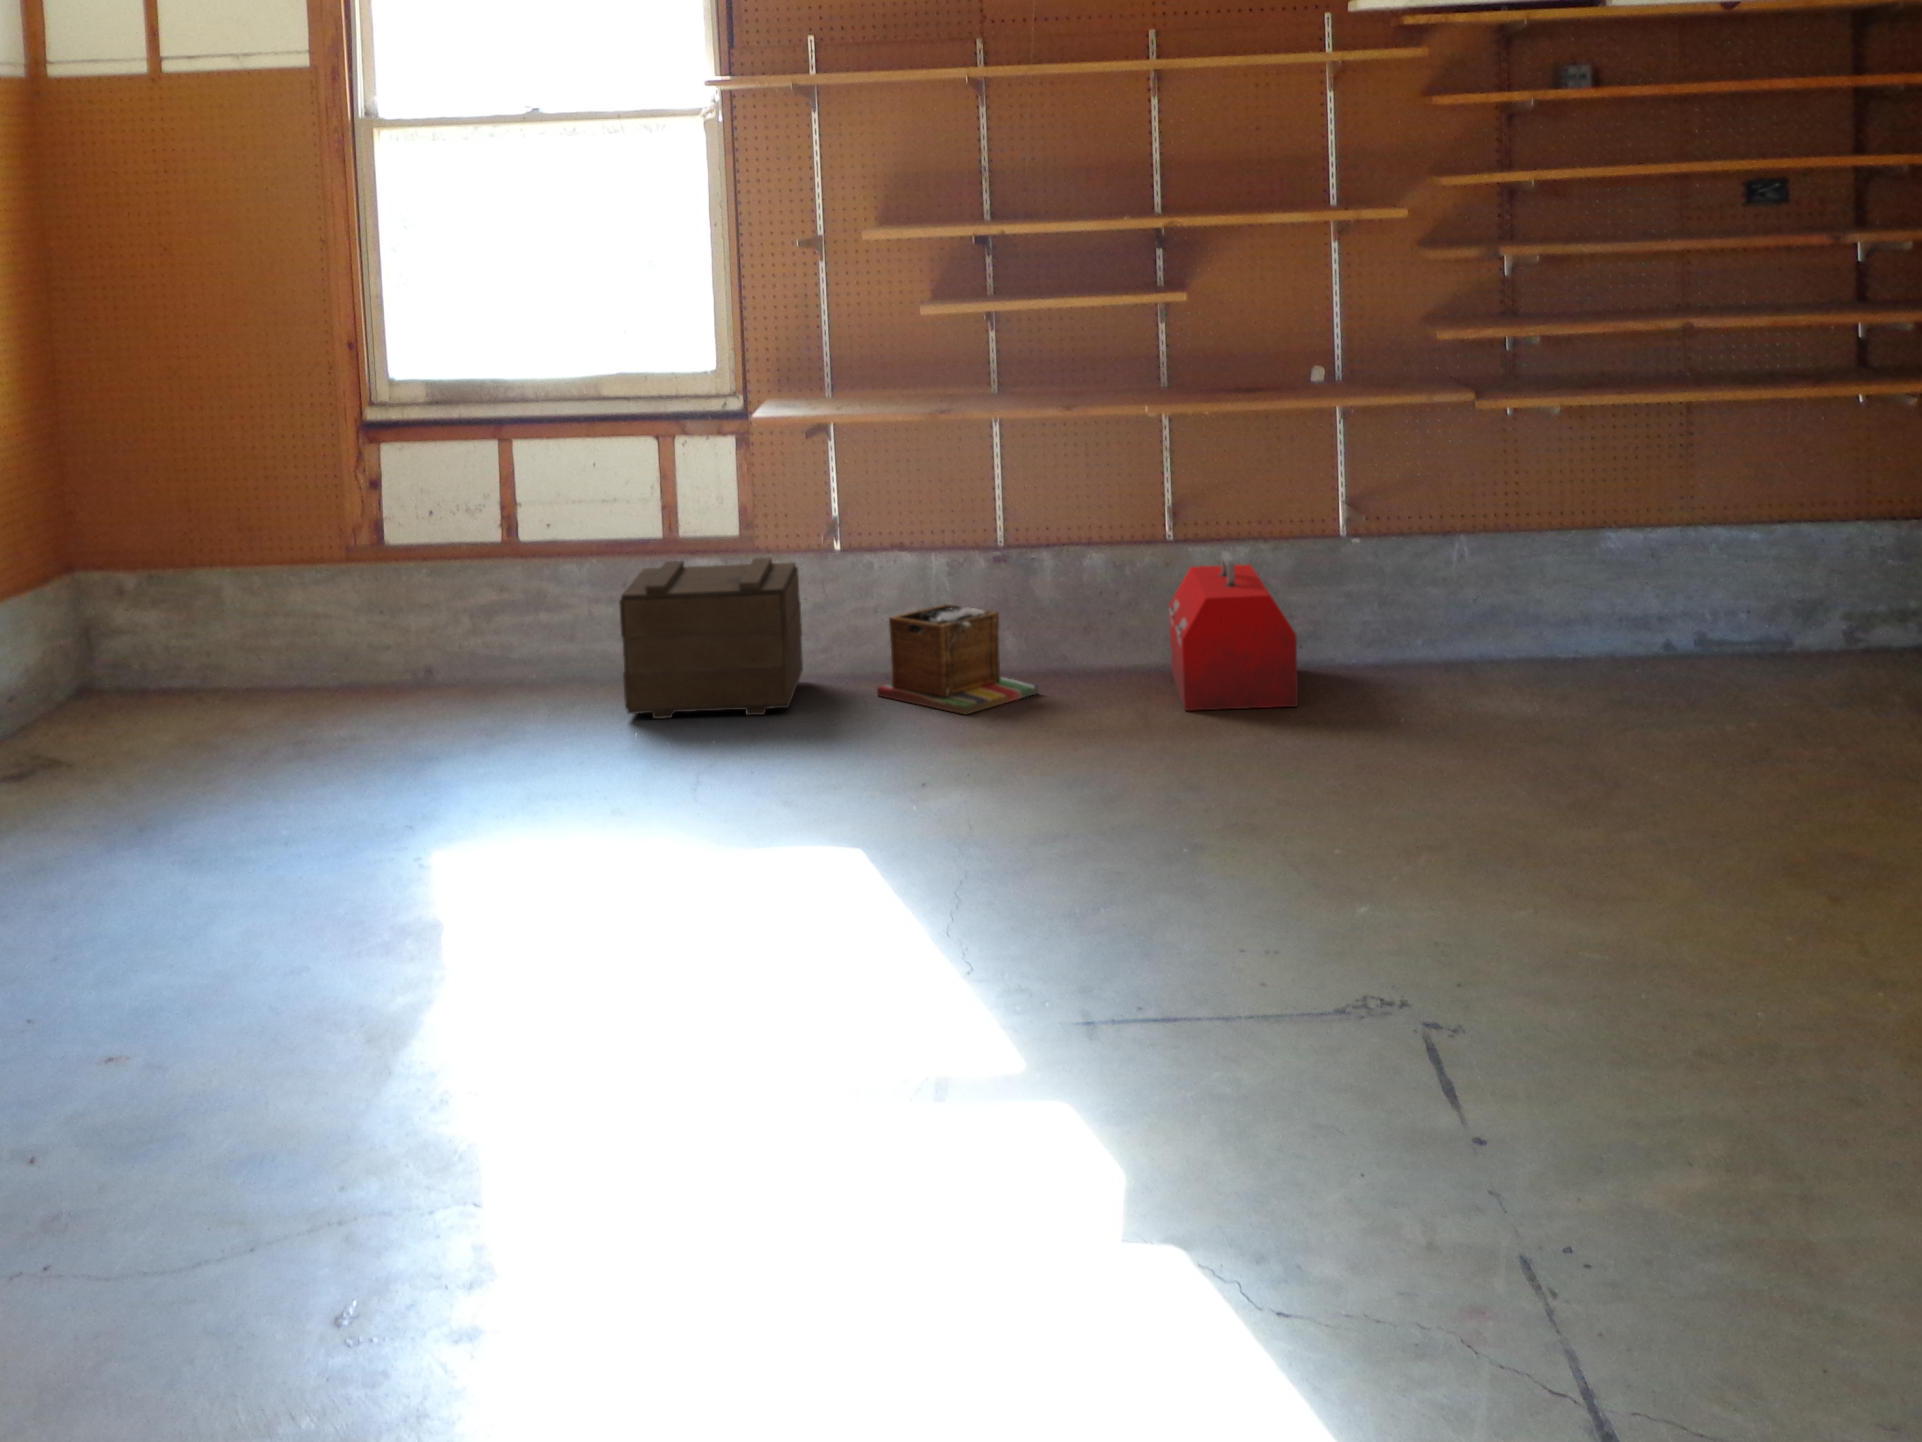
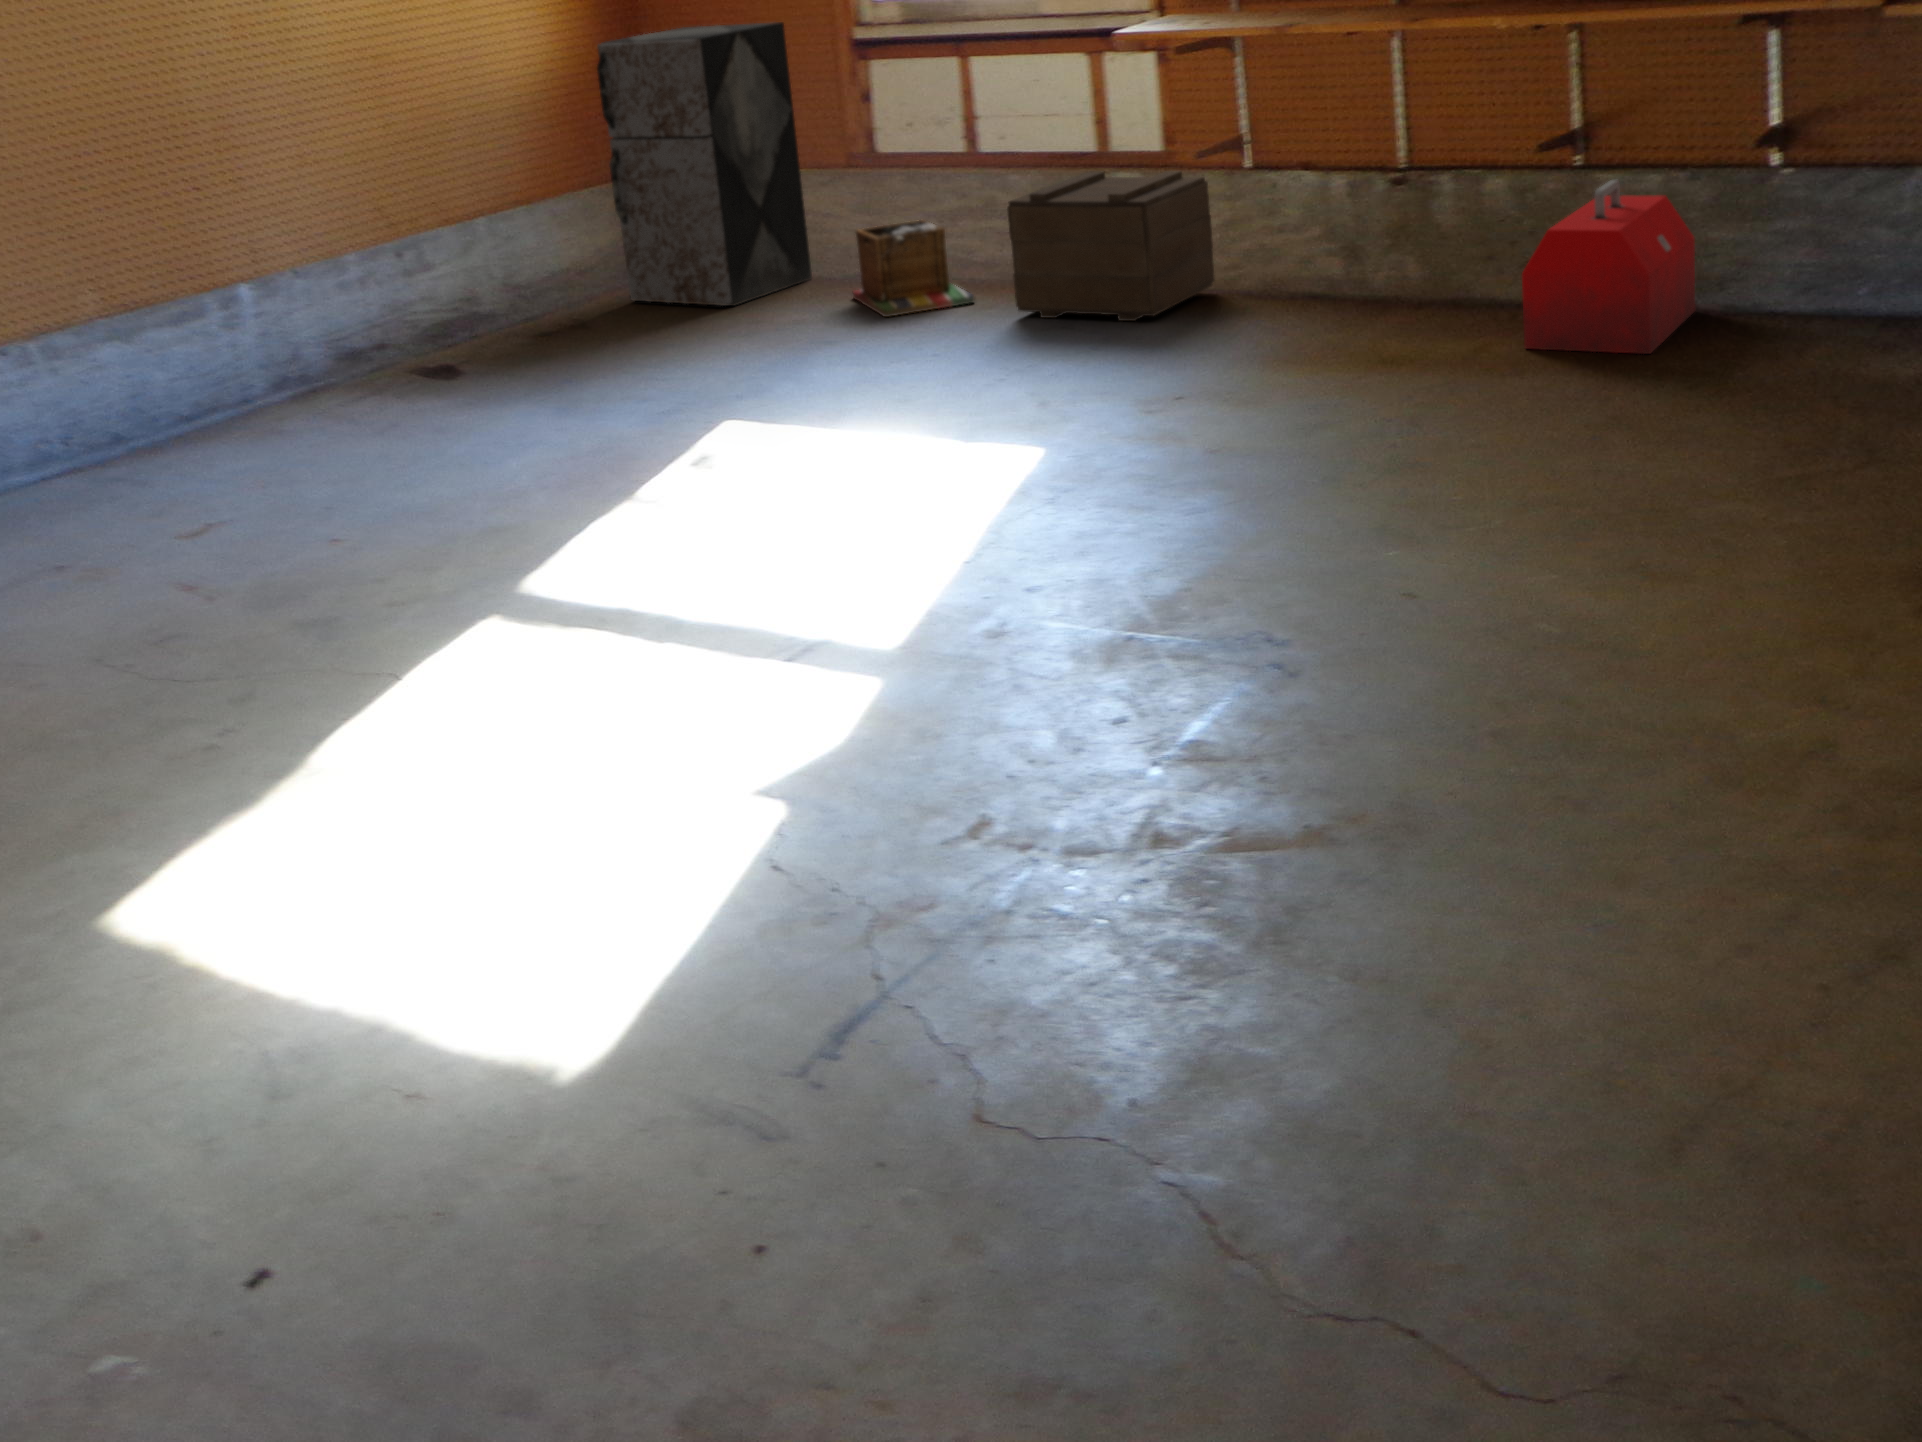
storage cabinet: none [64,403,299,738] -> present [597,22,812,306]
laundry basket: present [877,604,1039,715] -> present [853,220,974,317]

